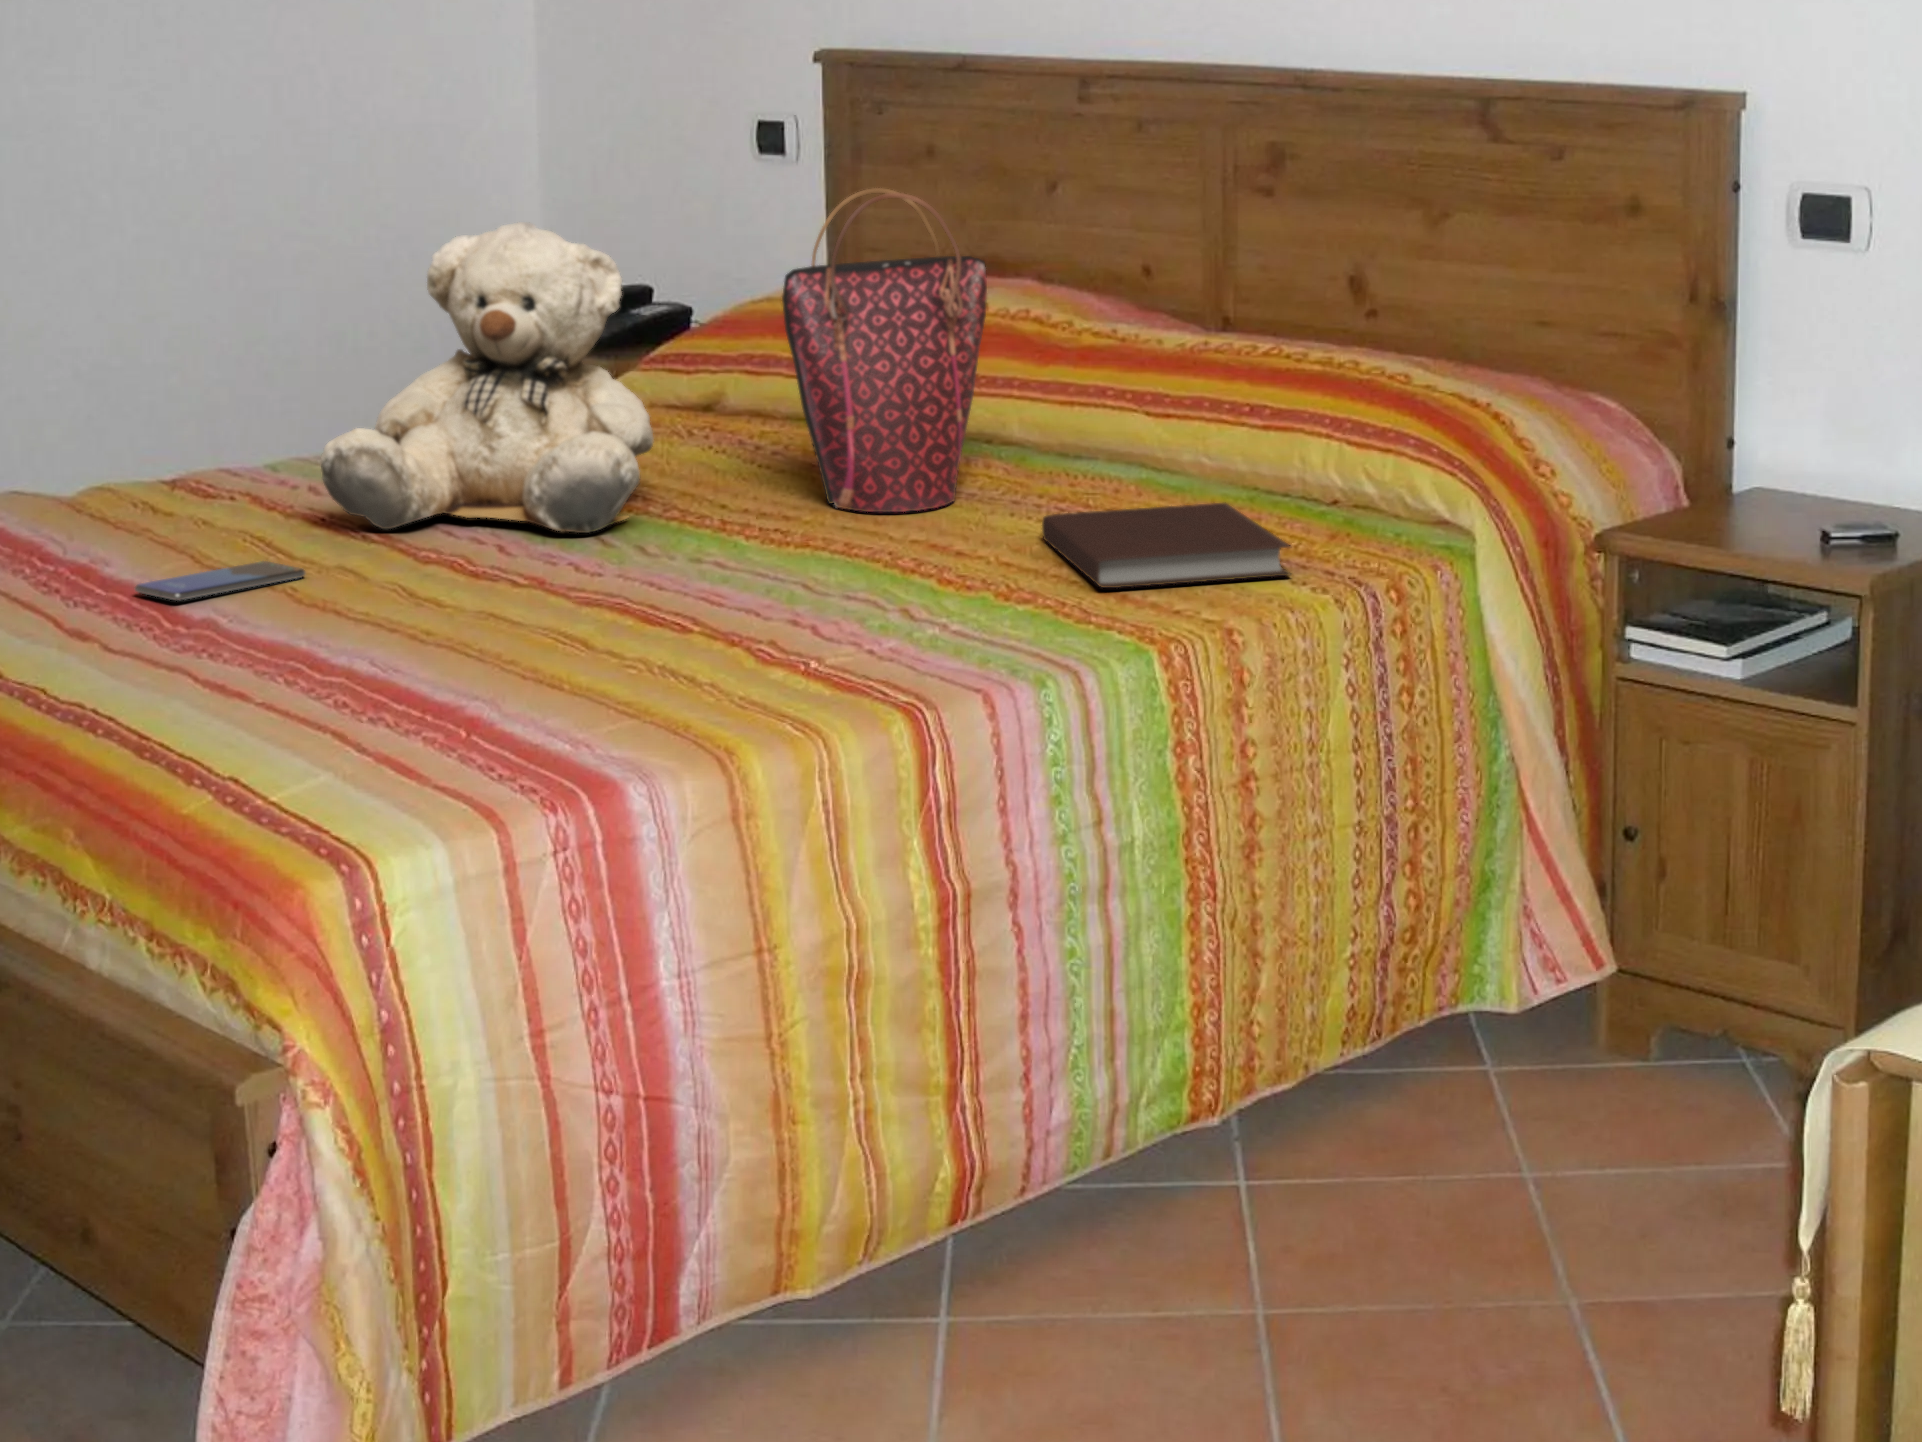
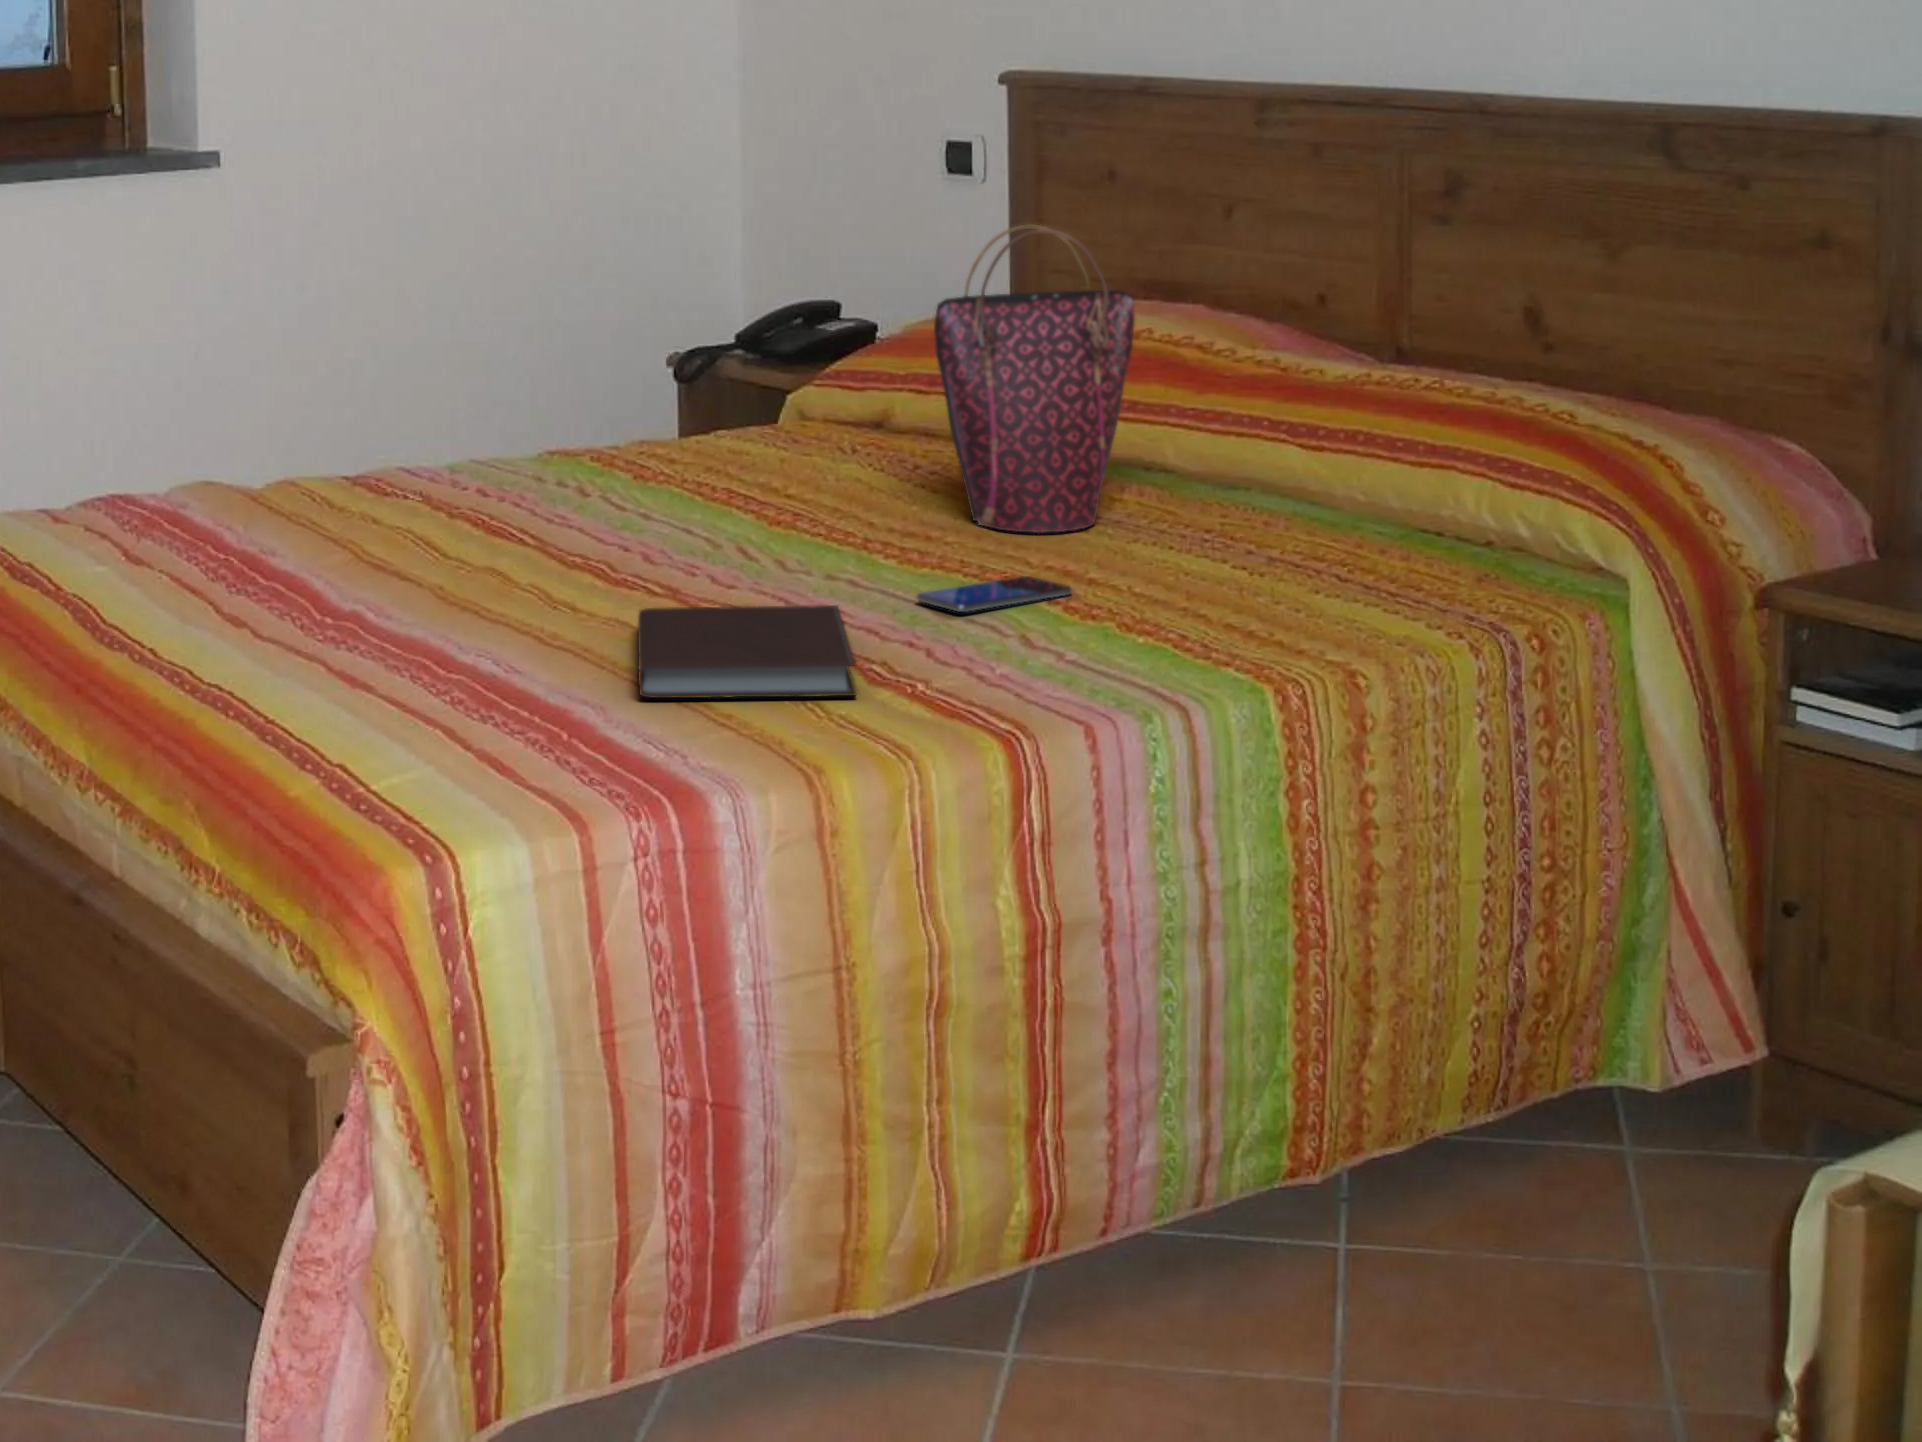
teddy bear: present [321,222,653,533] -> none [511,250,812,538]
notebook: present [1042,503,1290,588] -> present [638,605,857,698]
smartphone: present [135,561,305,601] -> present [917,576,1072,612]

